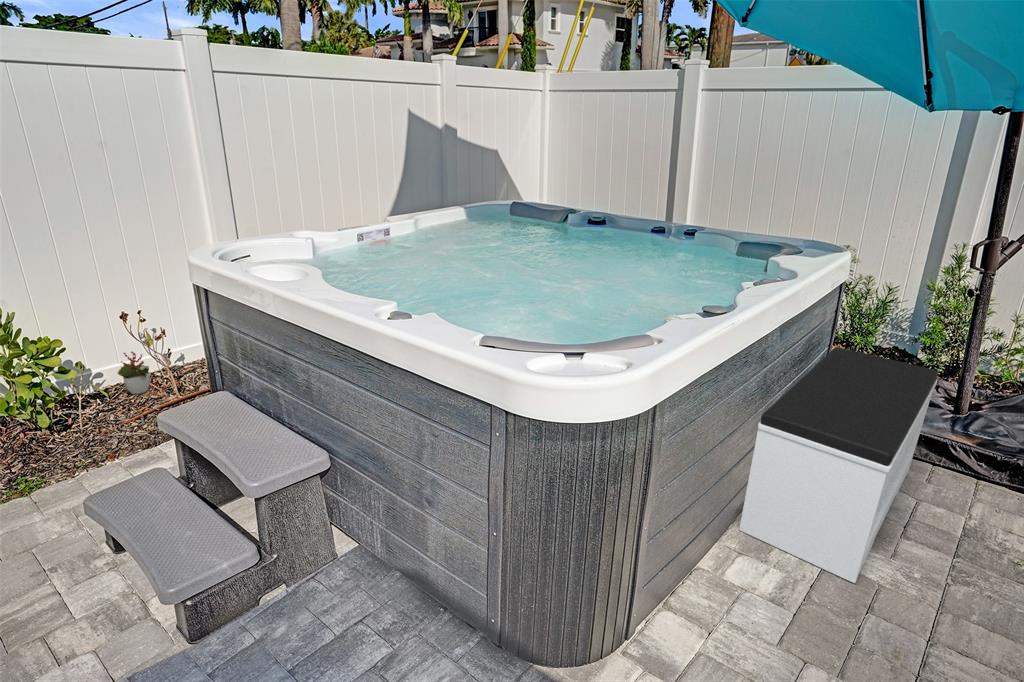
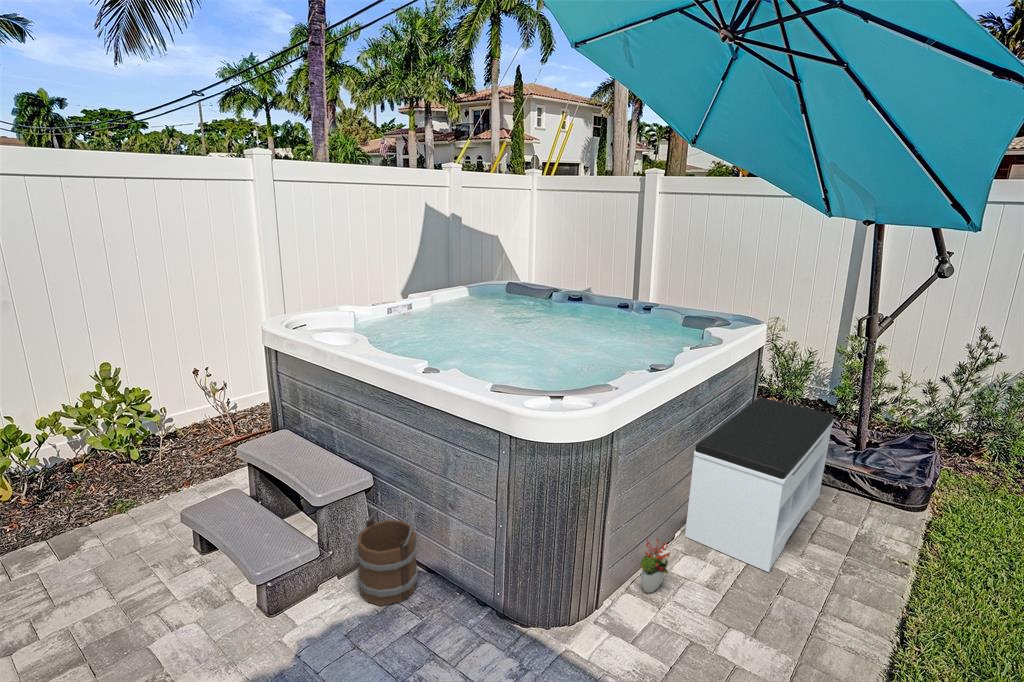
decorative plant: present [118,352,150,394] -> present [640,539,670,593]
bucket: none [300,494,386,633] -> present [356,502,418,606]

